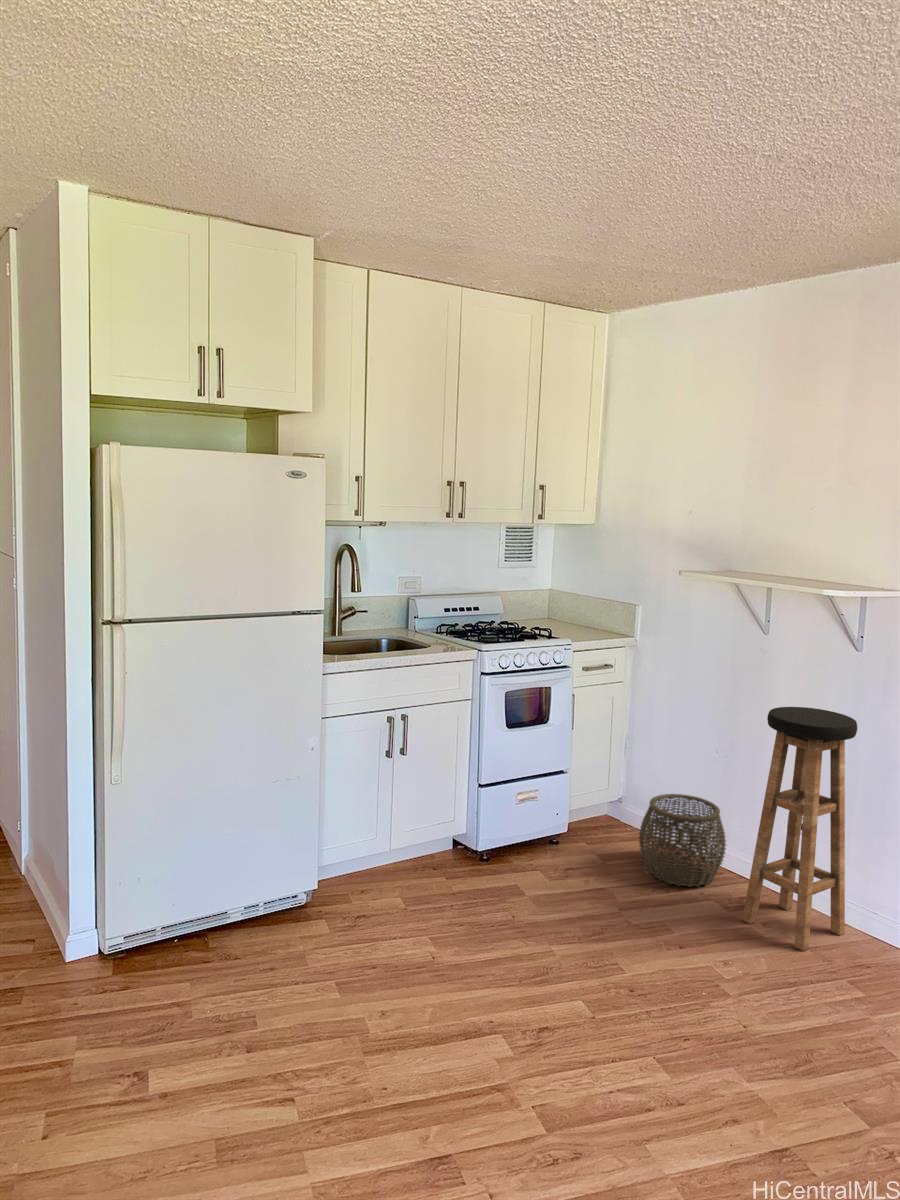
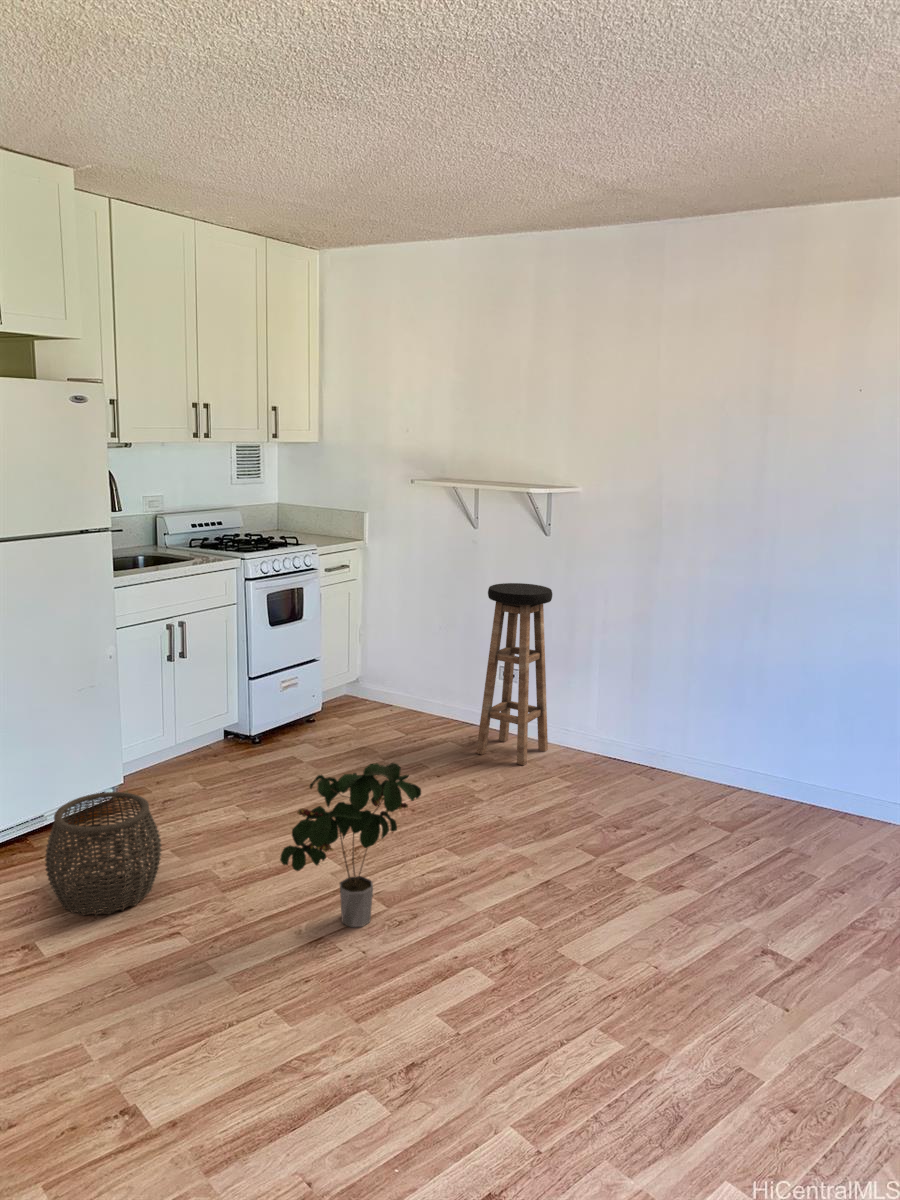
woven basket: present [639,794,726,887] -> present [45,792,162,916]
potted plant: none [403,940,601,1158] -> present [280,763,421,927]

